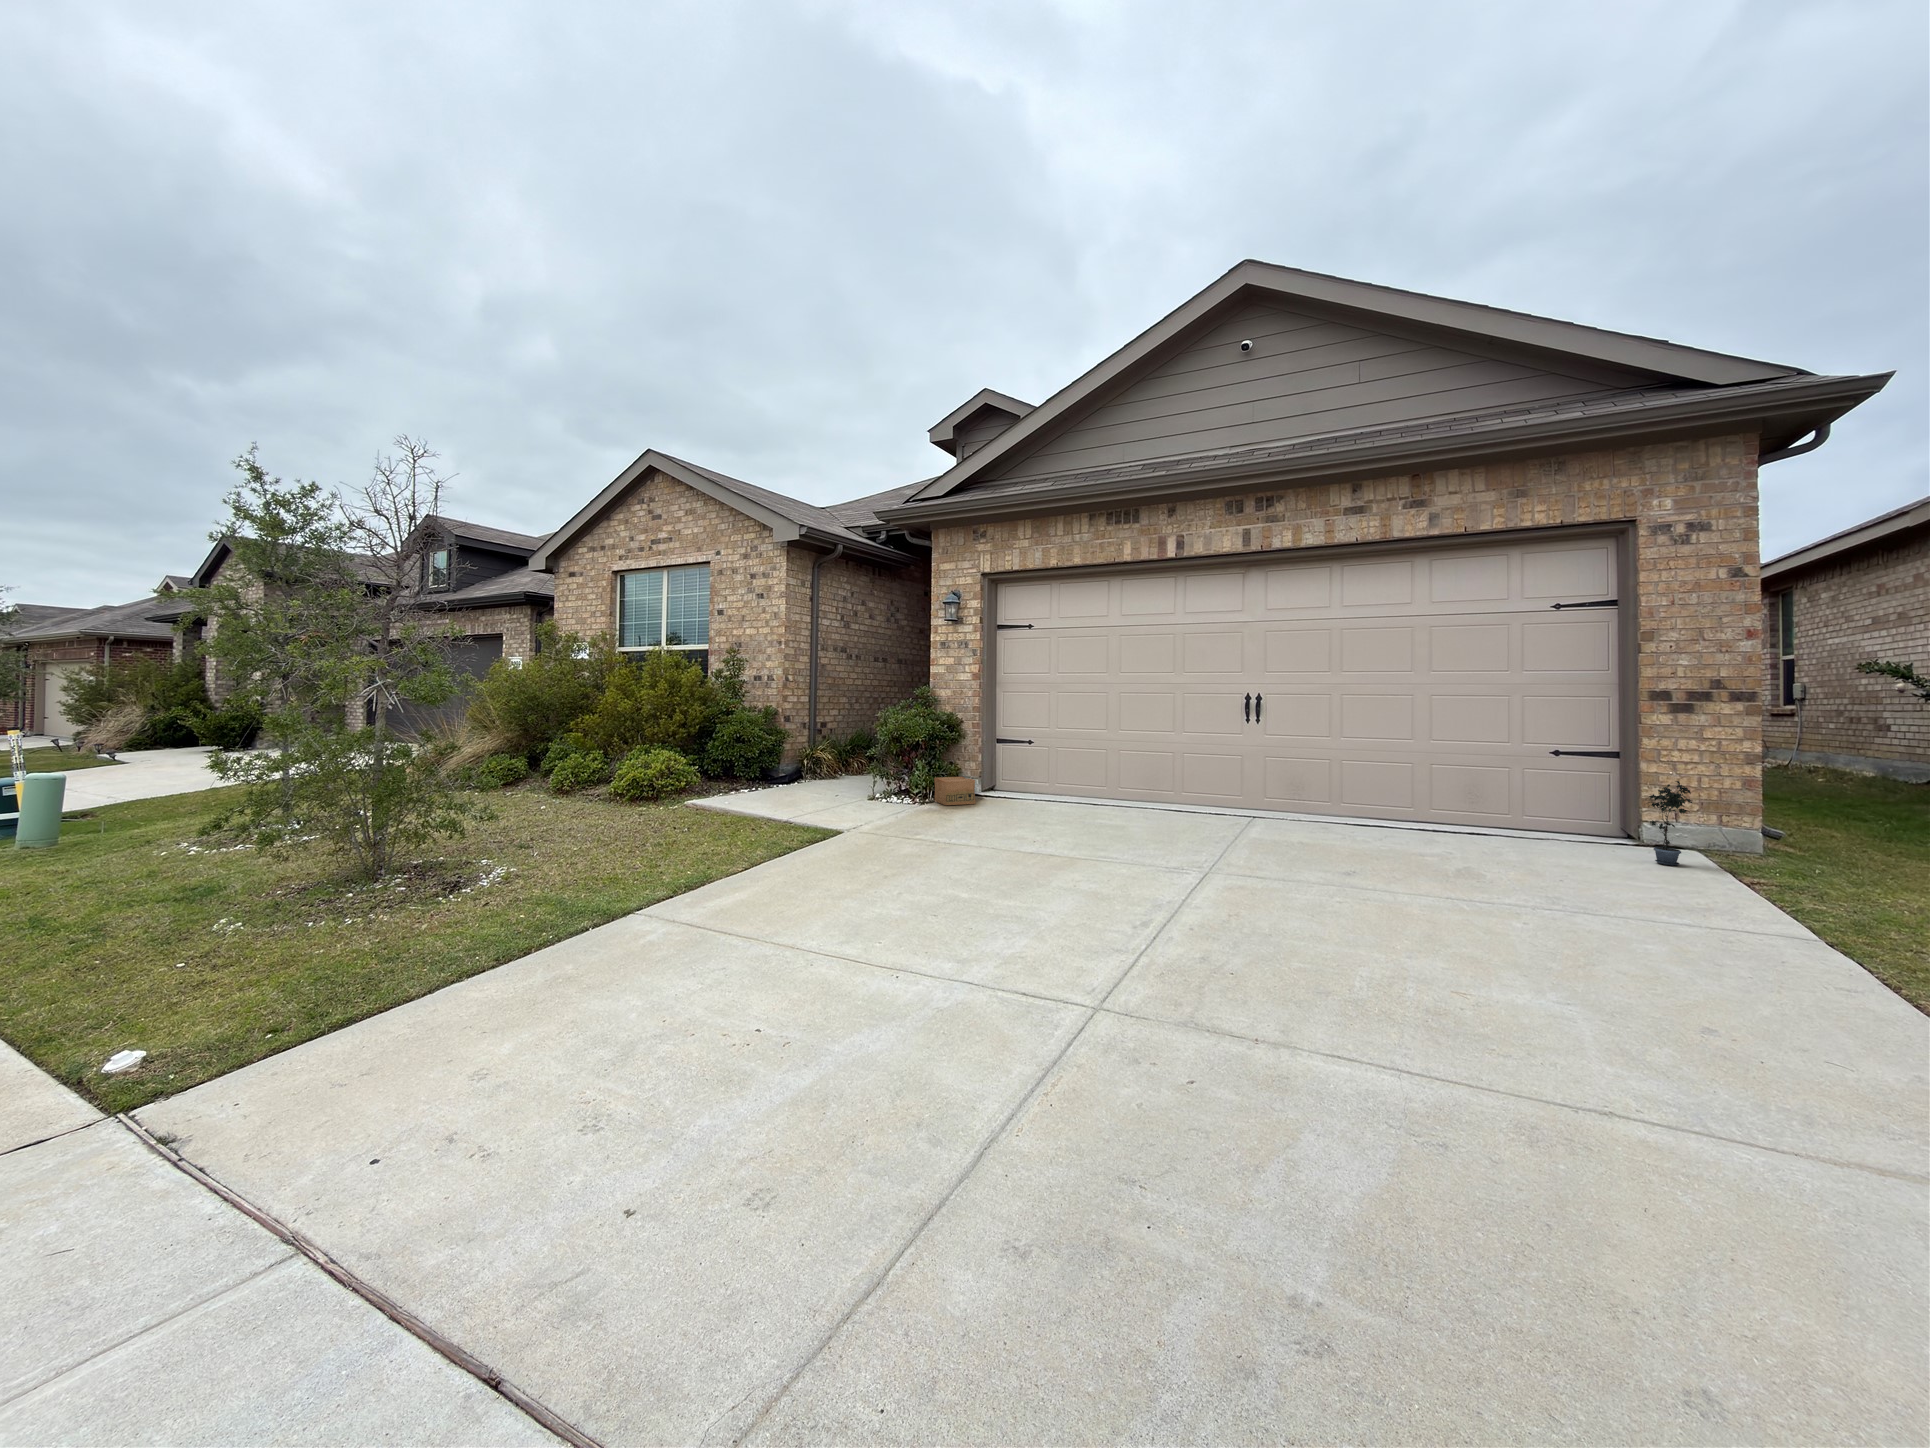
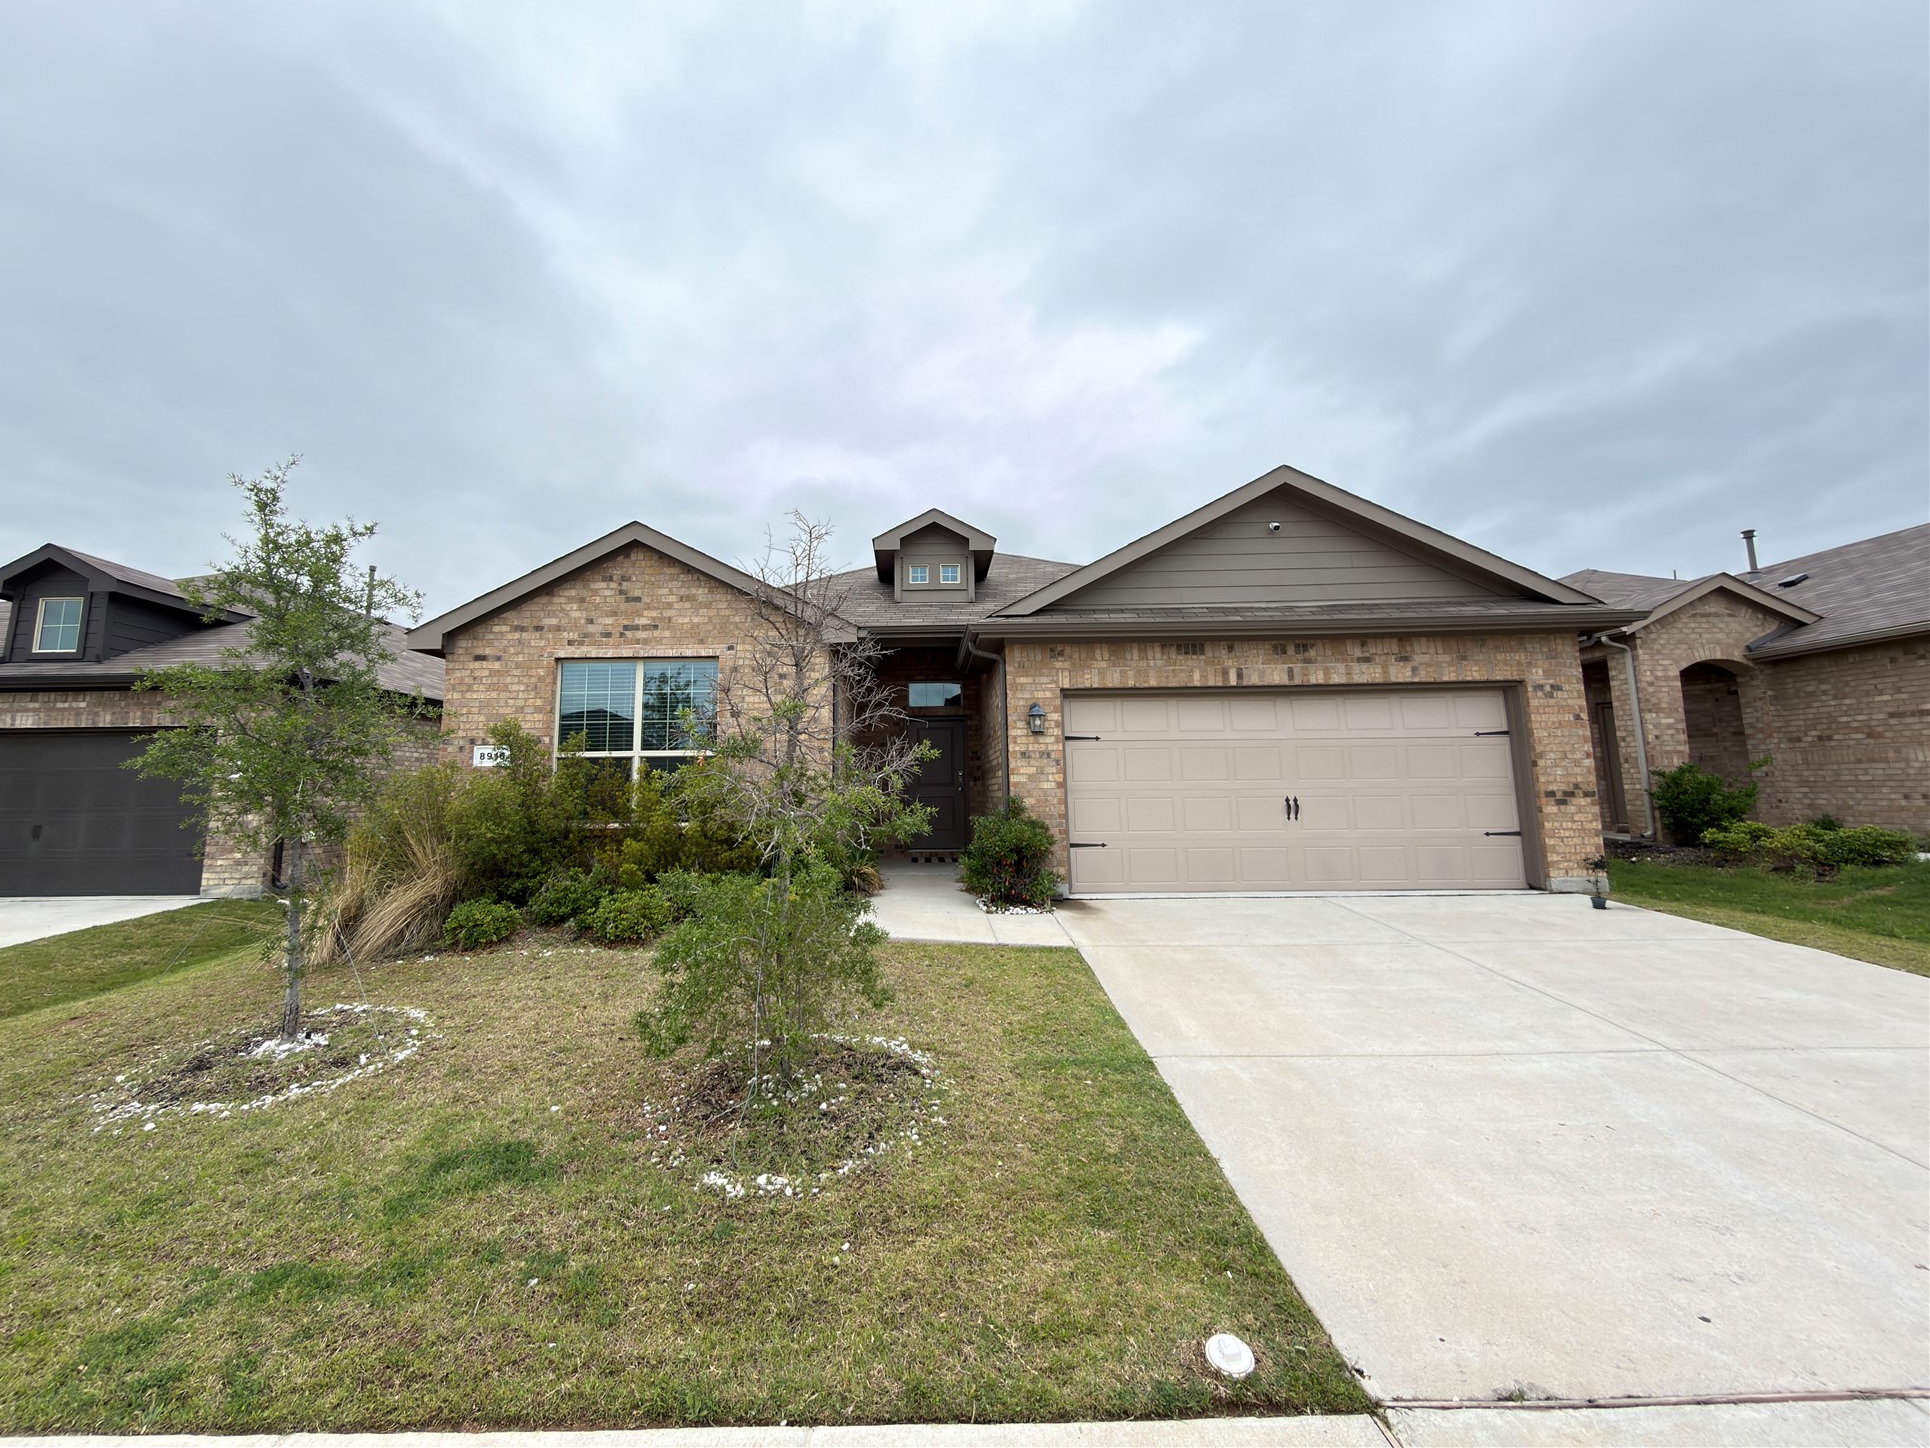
cardboard box: present [934,777,975,805] -> none [1048,881,1091,911]

